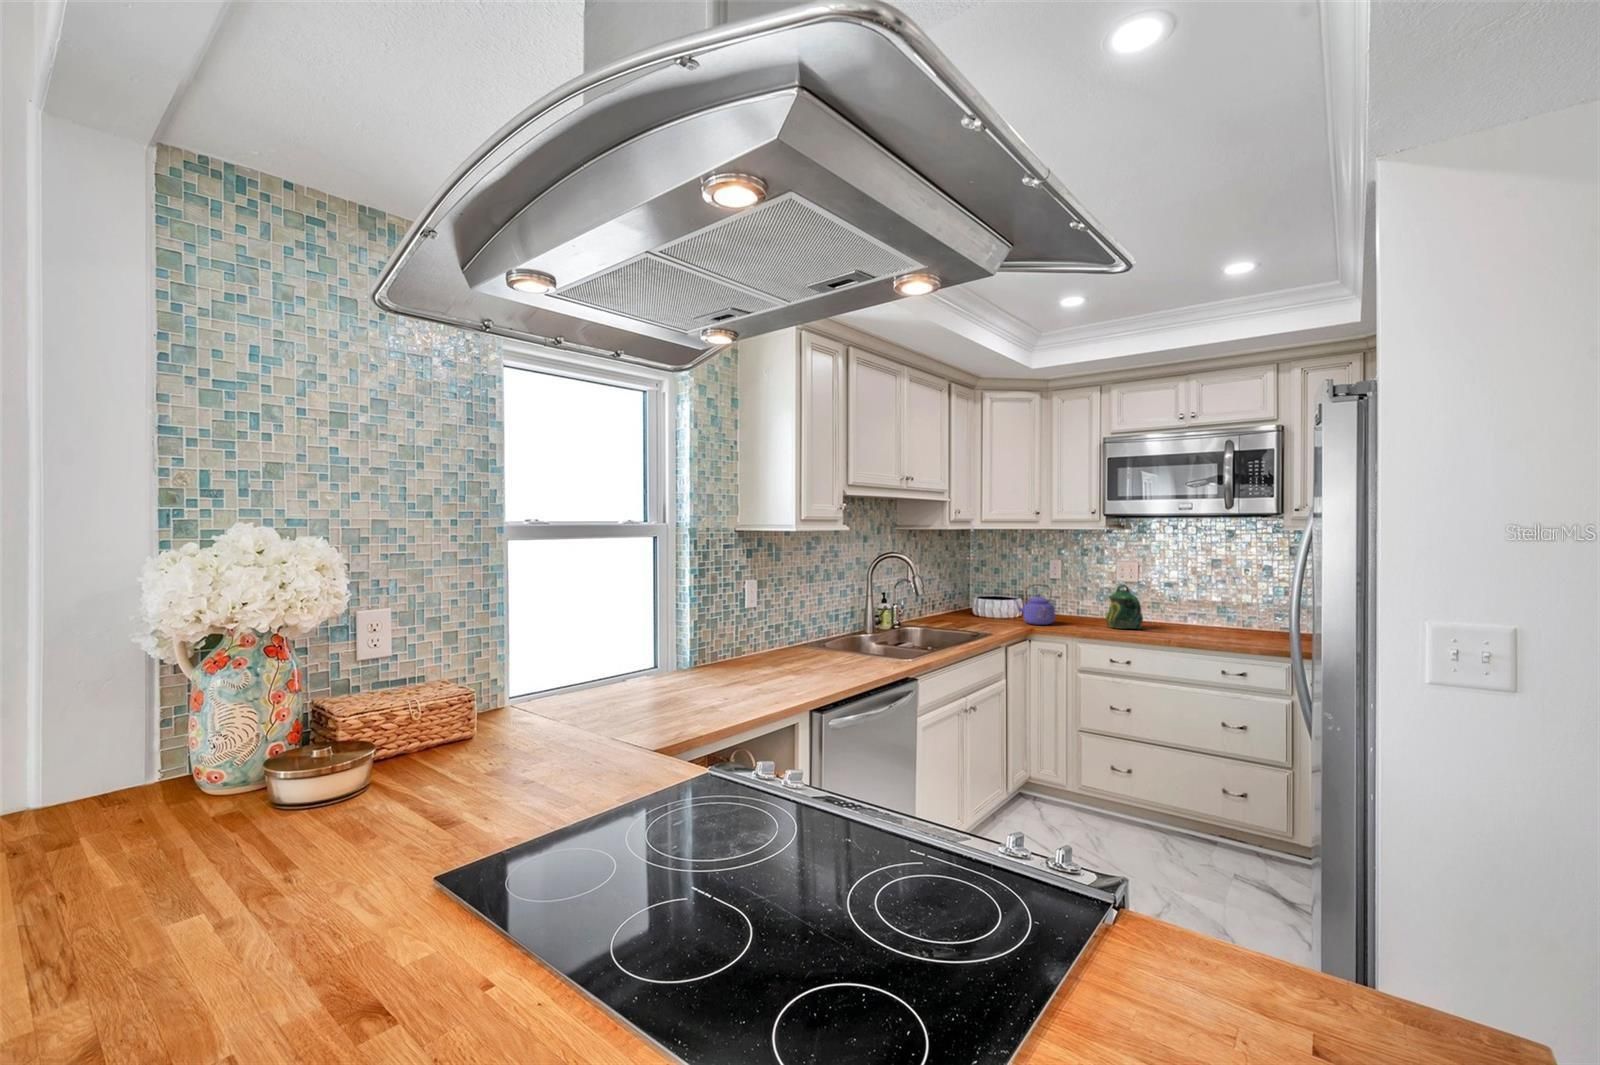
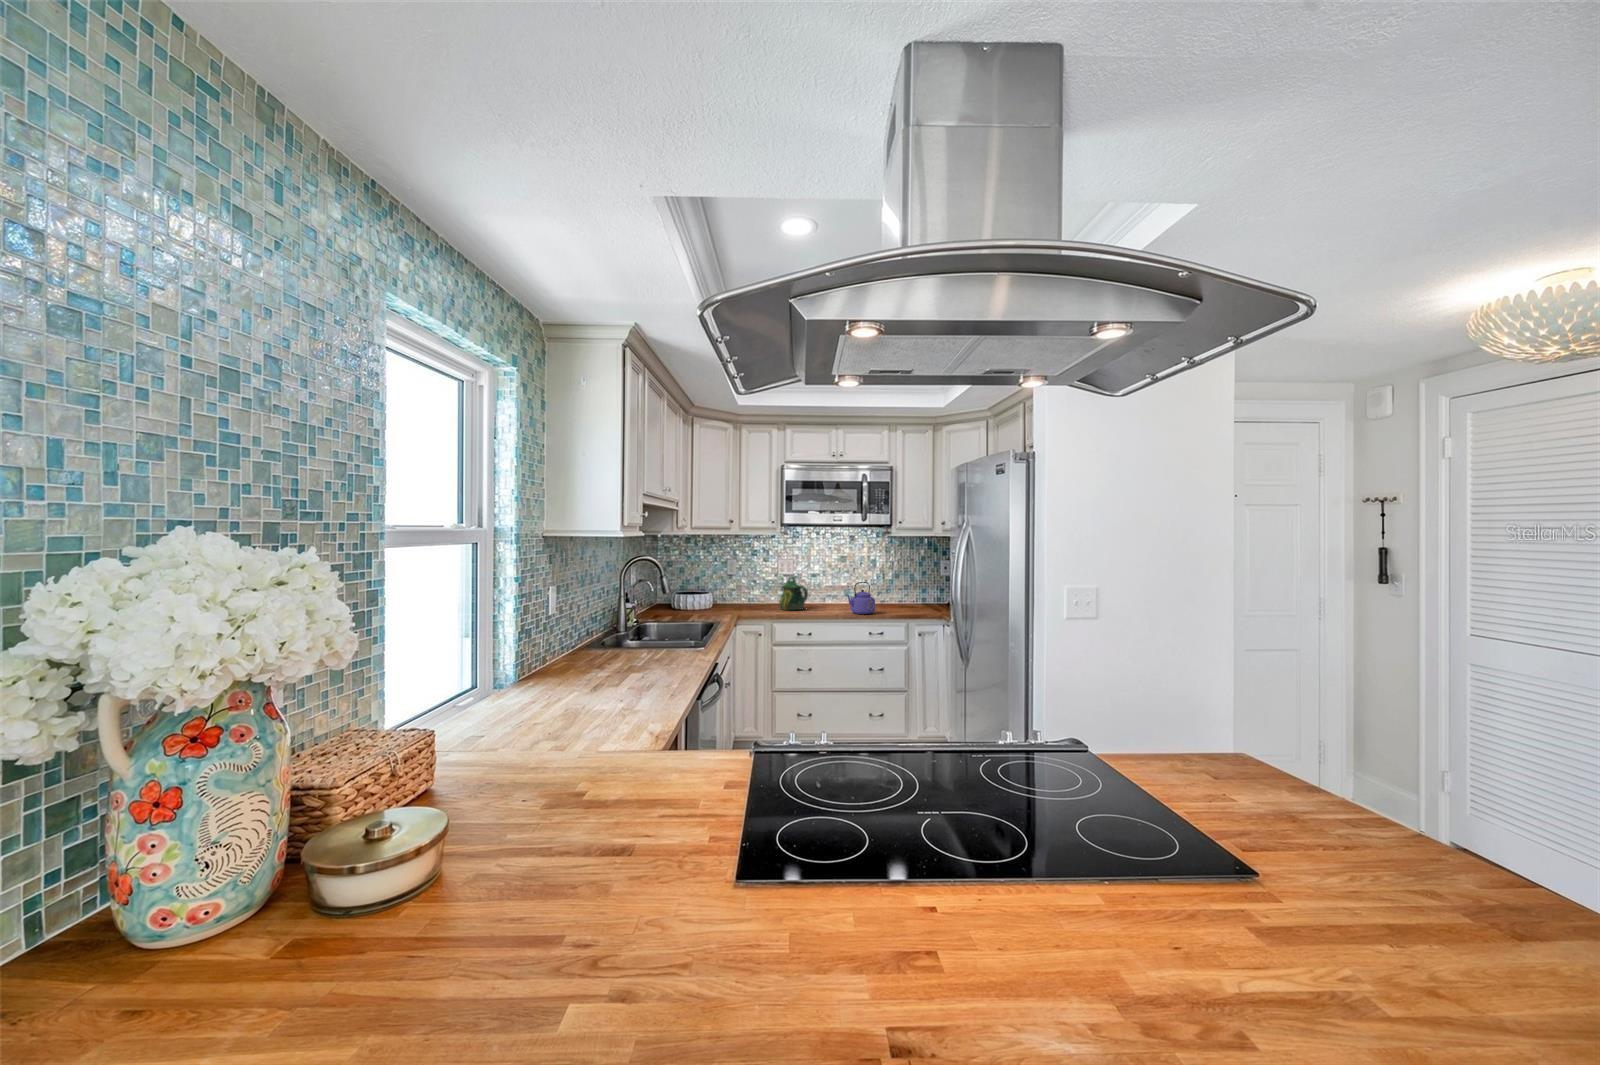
kettle: present [1013,584,1055,625] -> present [846,582,875,614]

